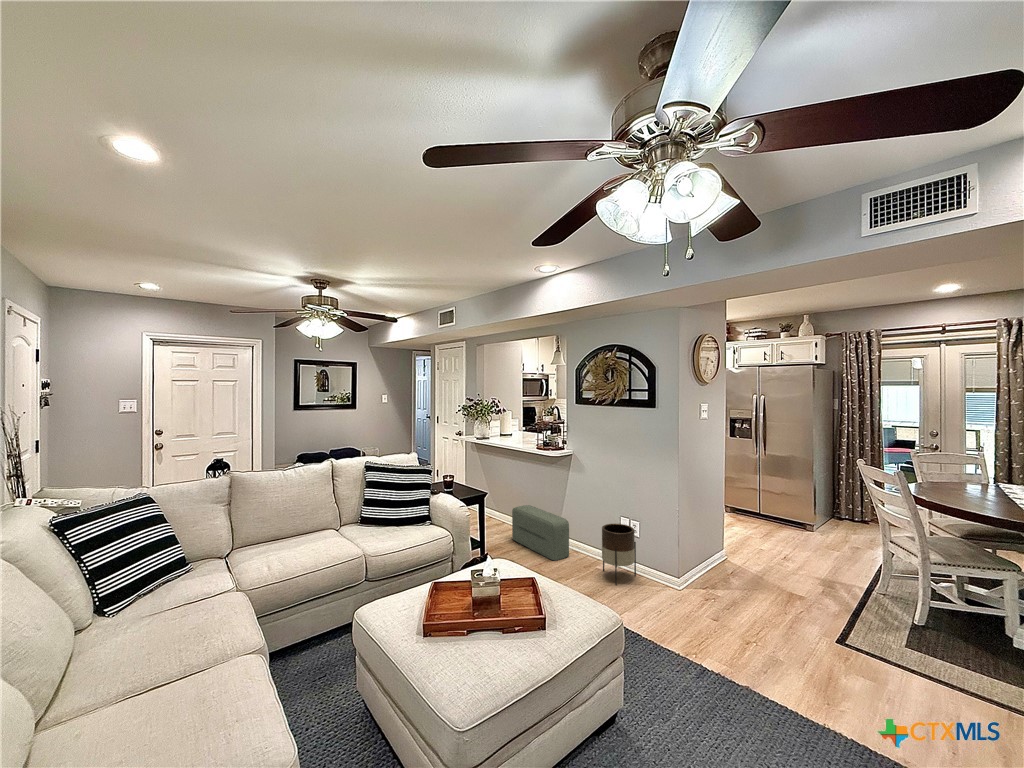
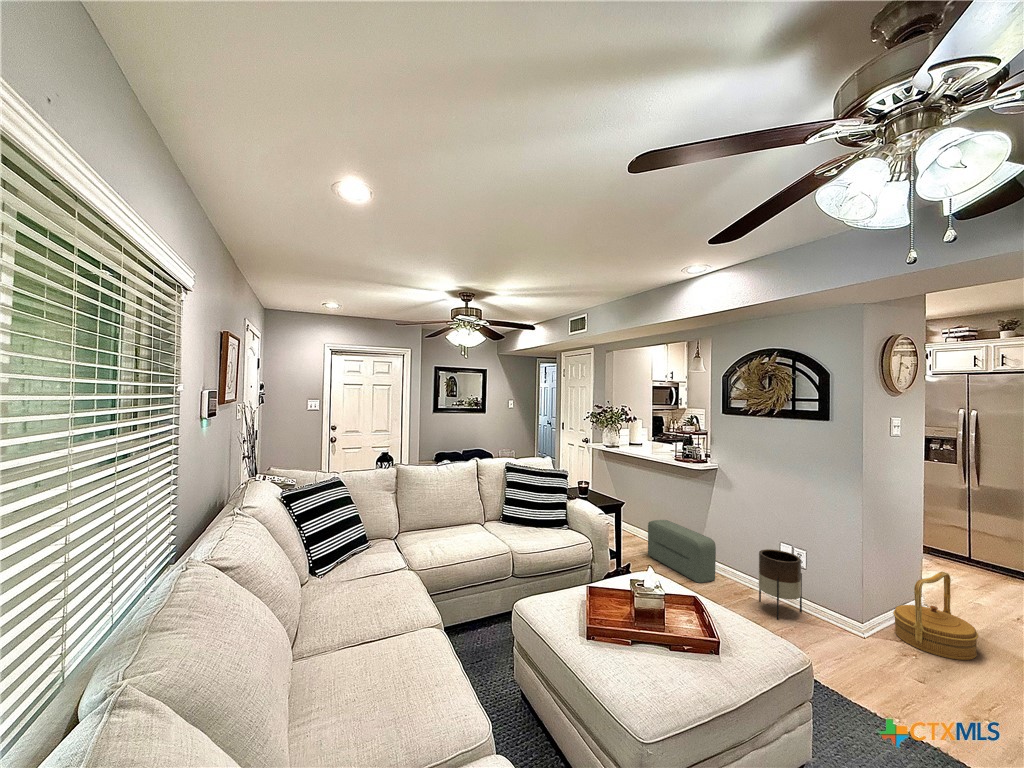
woven basket: none [702,528,758,598] -> present [893,572,978,660]

